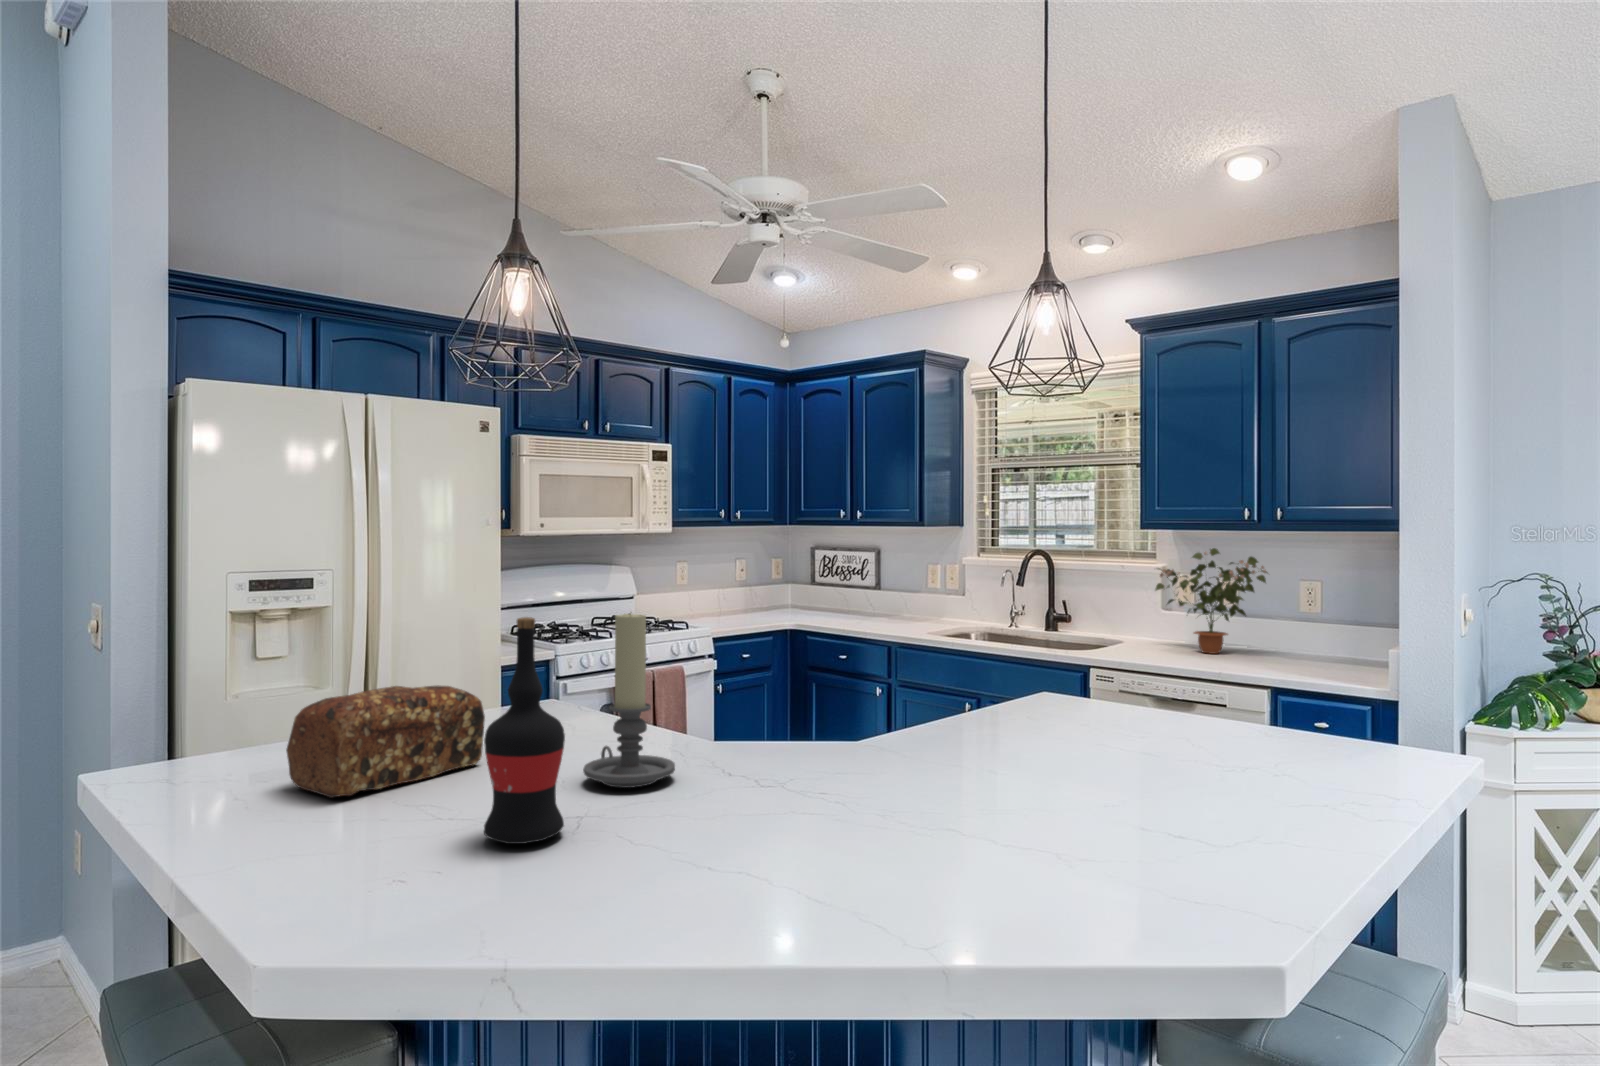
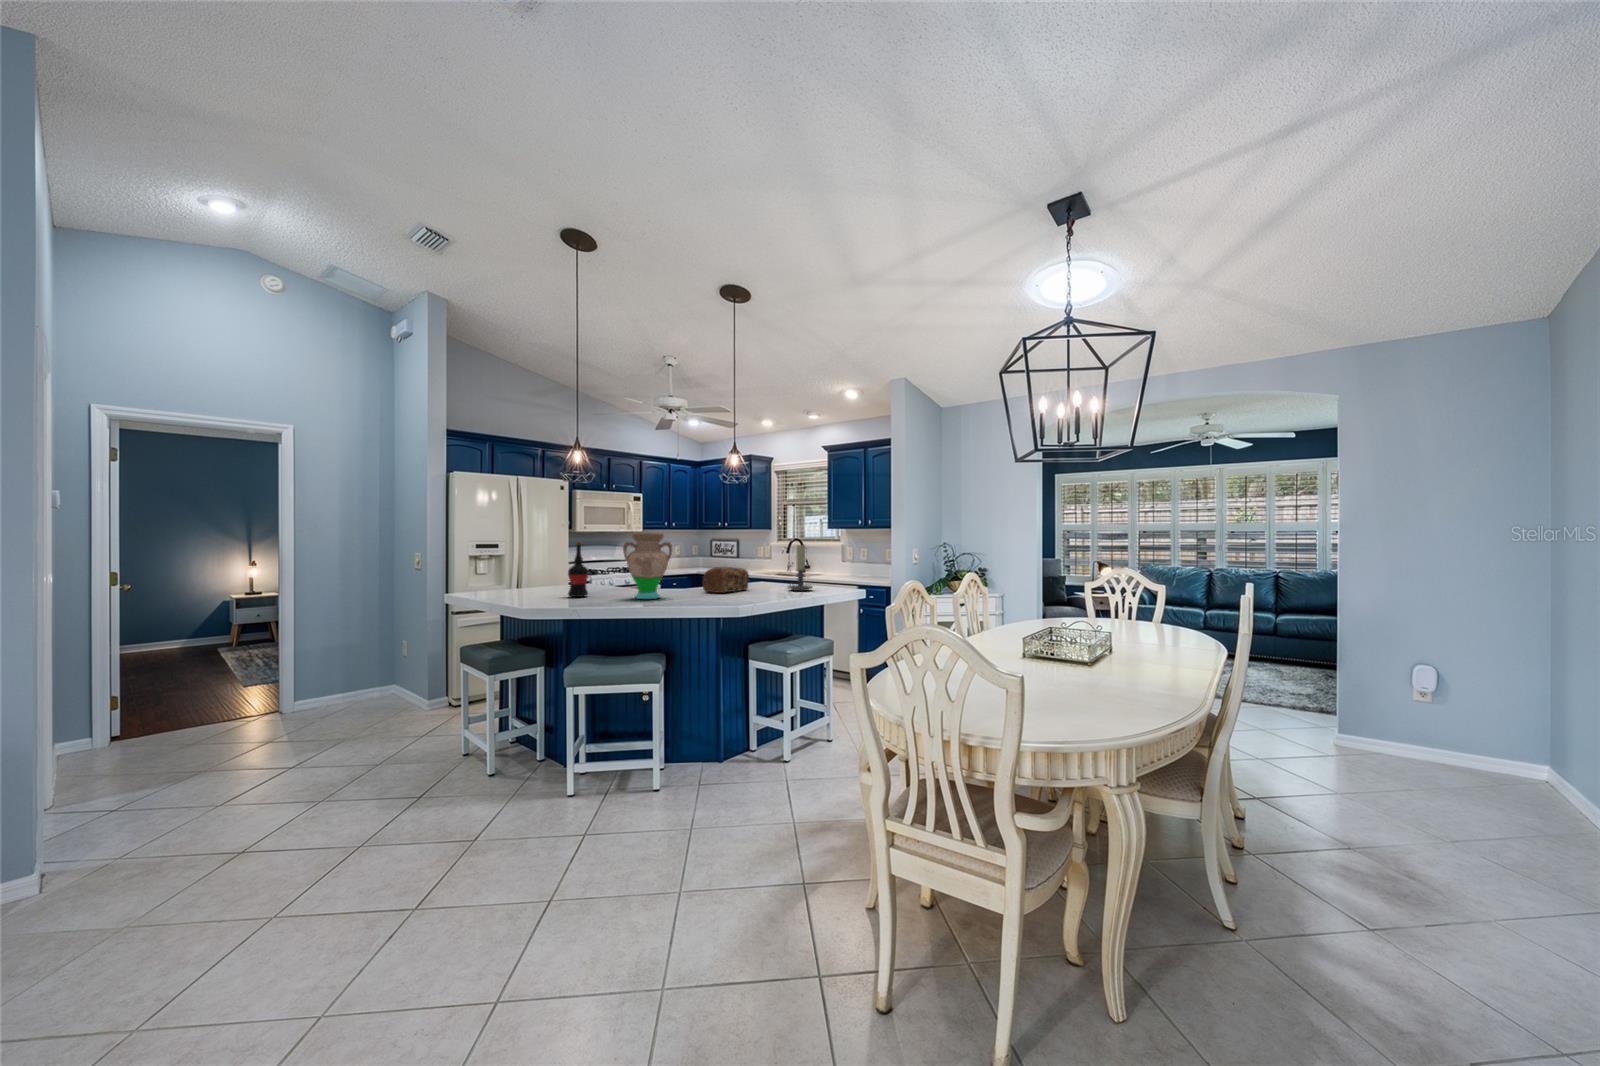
potted plant: present [1156,548,1267,654] -> none [834,536,874,577]
vase: none [712,585,916,884] -> present [623,533,672,599]
candle holder: present [583,612,675,788] -> present [789,545,812,591]
bread loaf: present [286,685,485,798] -> present [702,567,749,593]

